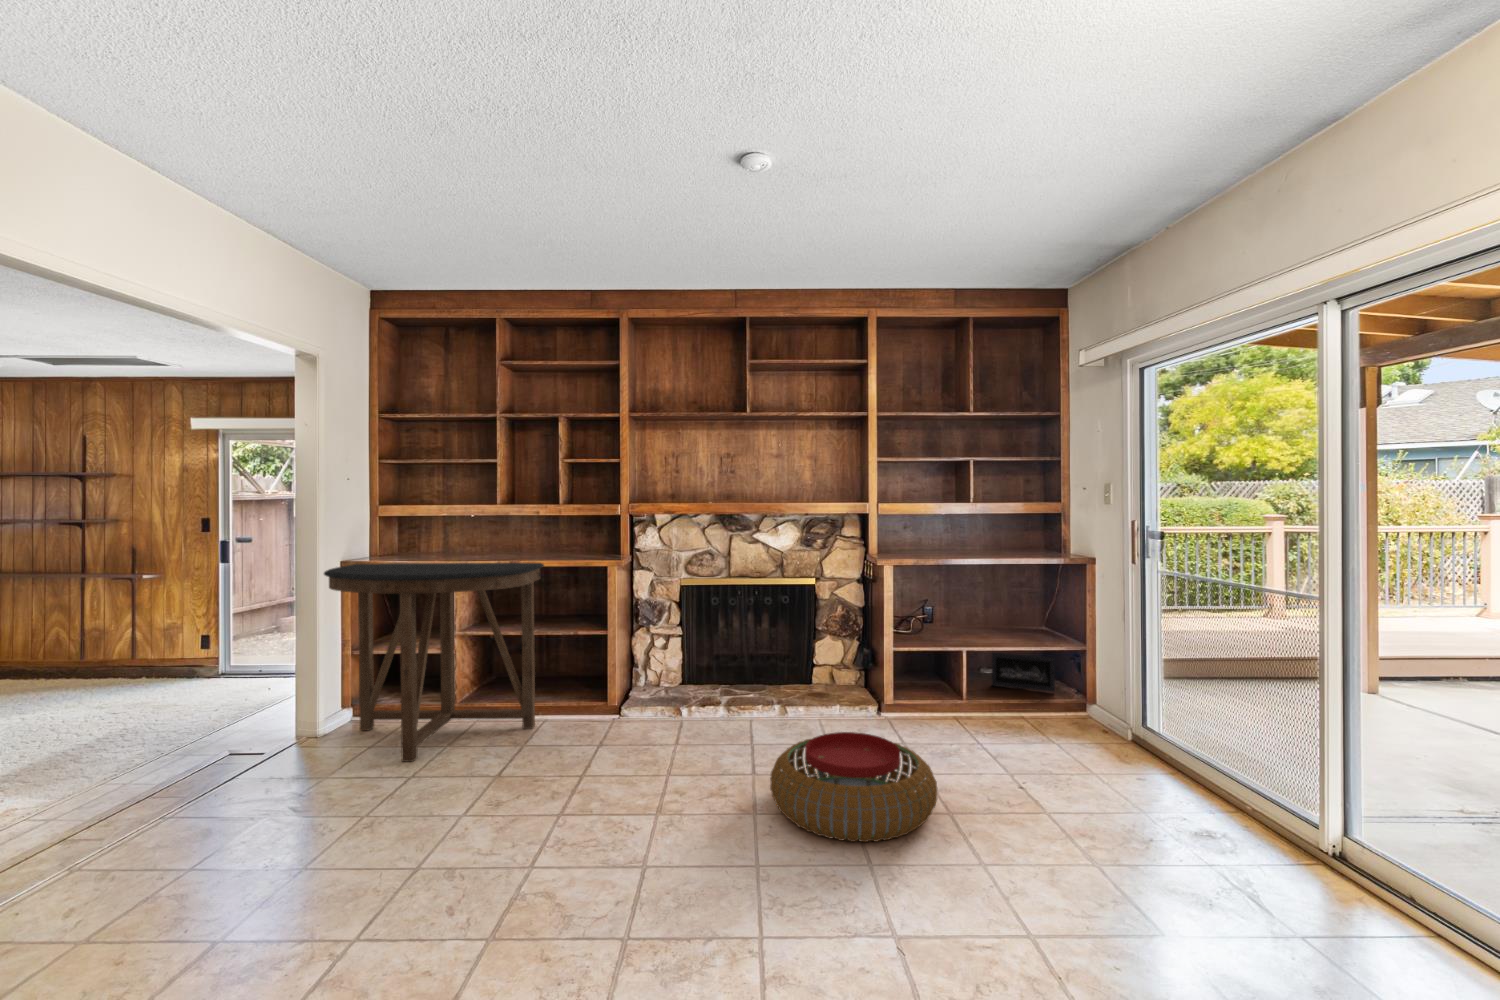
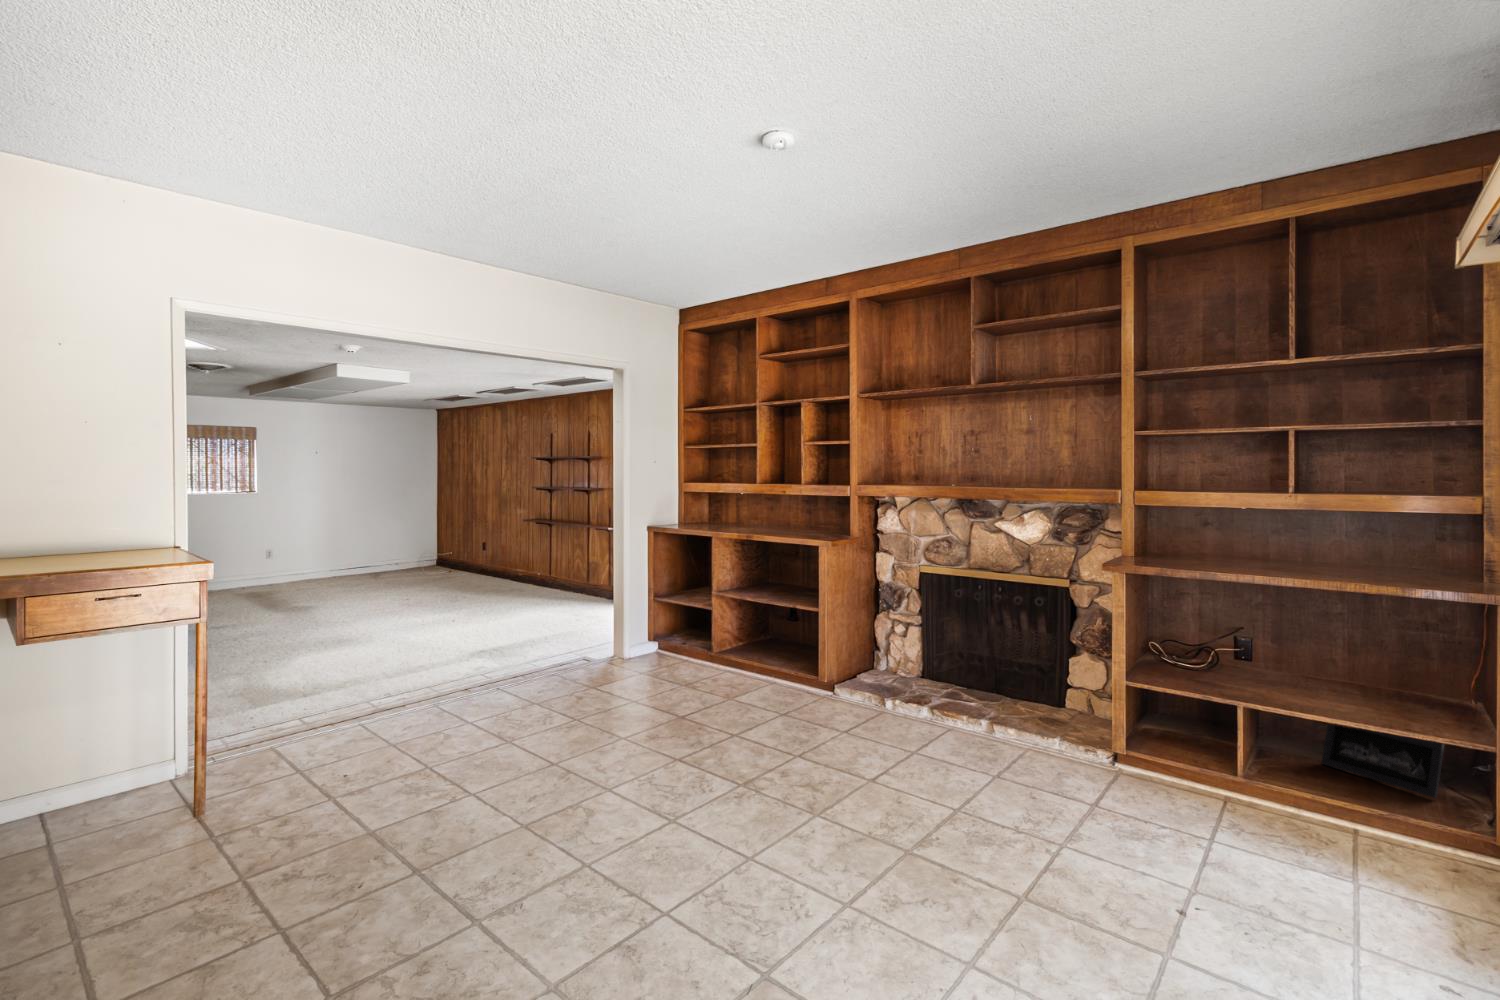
console table: present [324,563,544,762] -> none [617,530,773,692]
pouf: present [770,732,937,842] -> none [836,747,1033,878]

